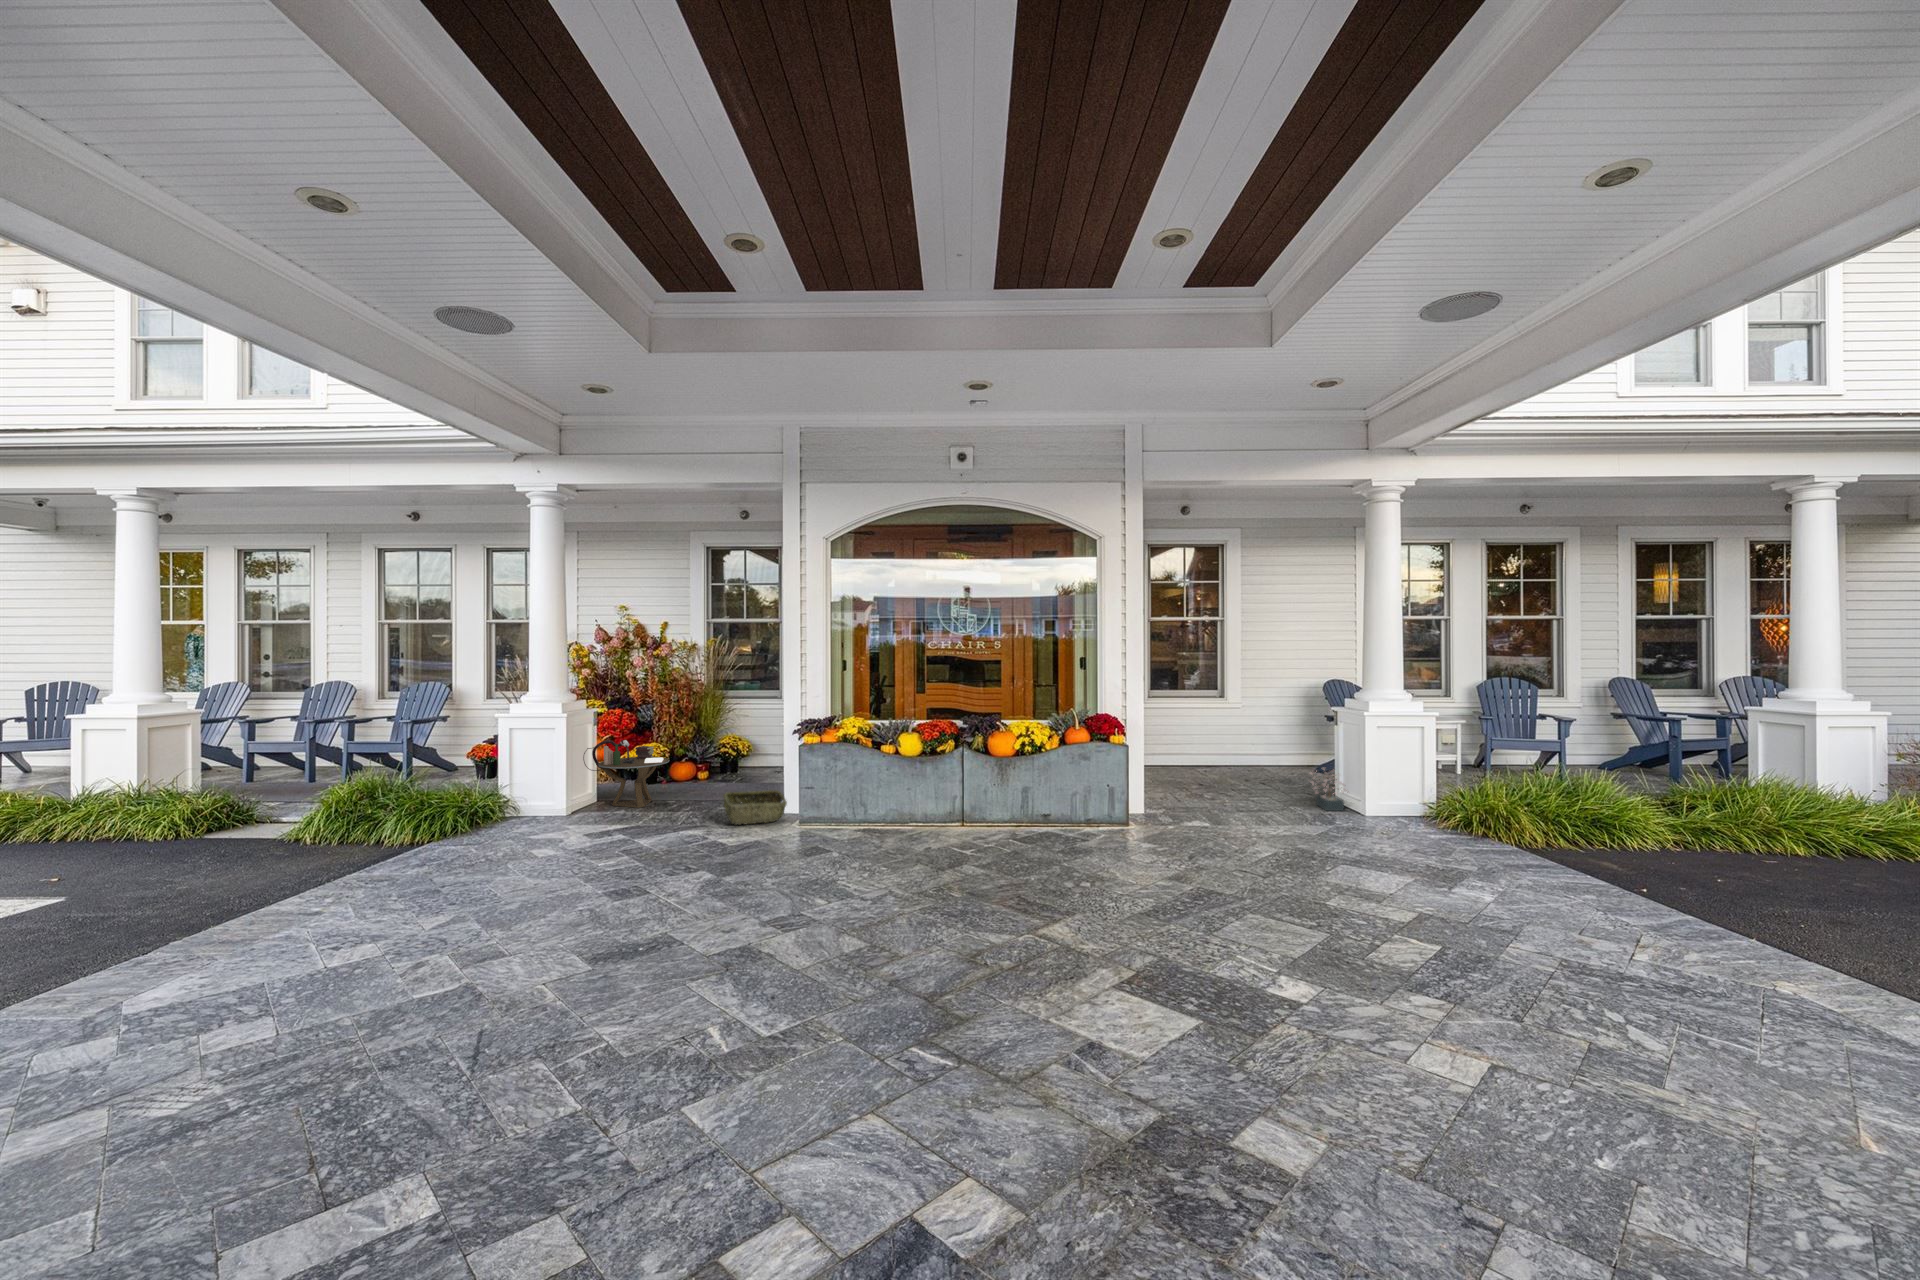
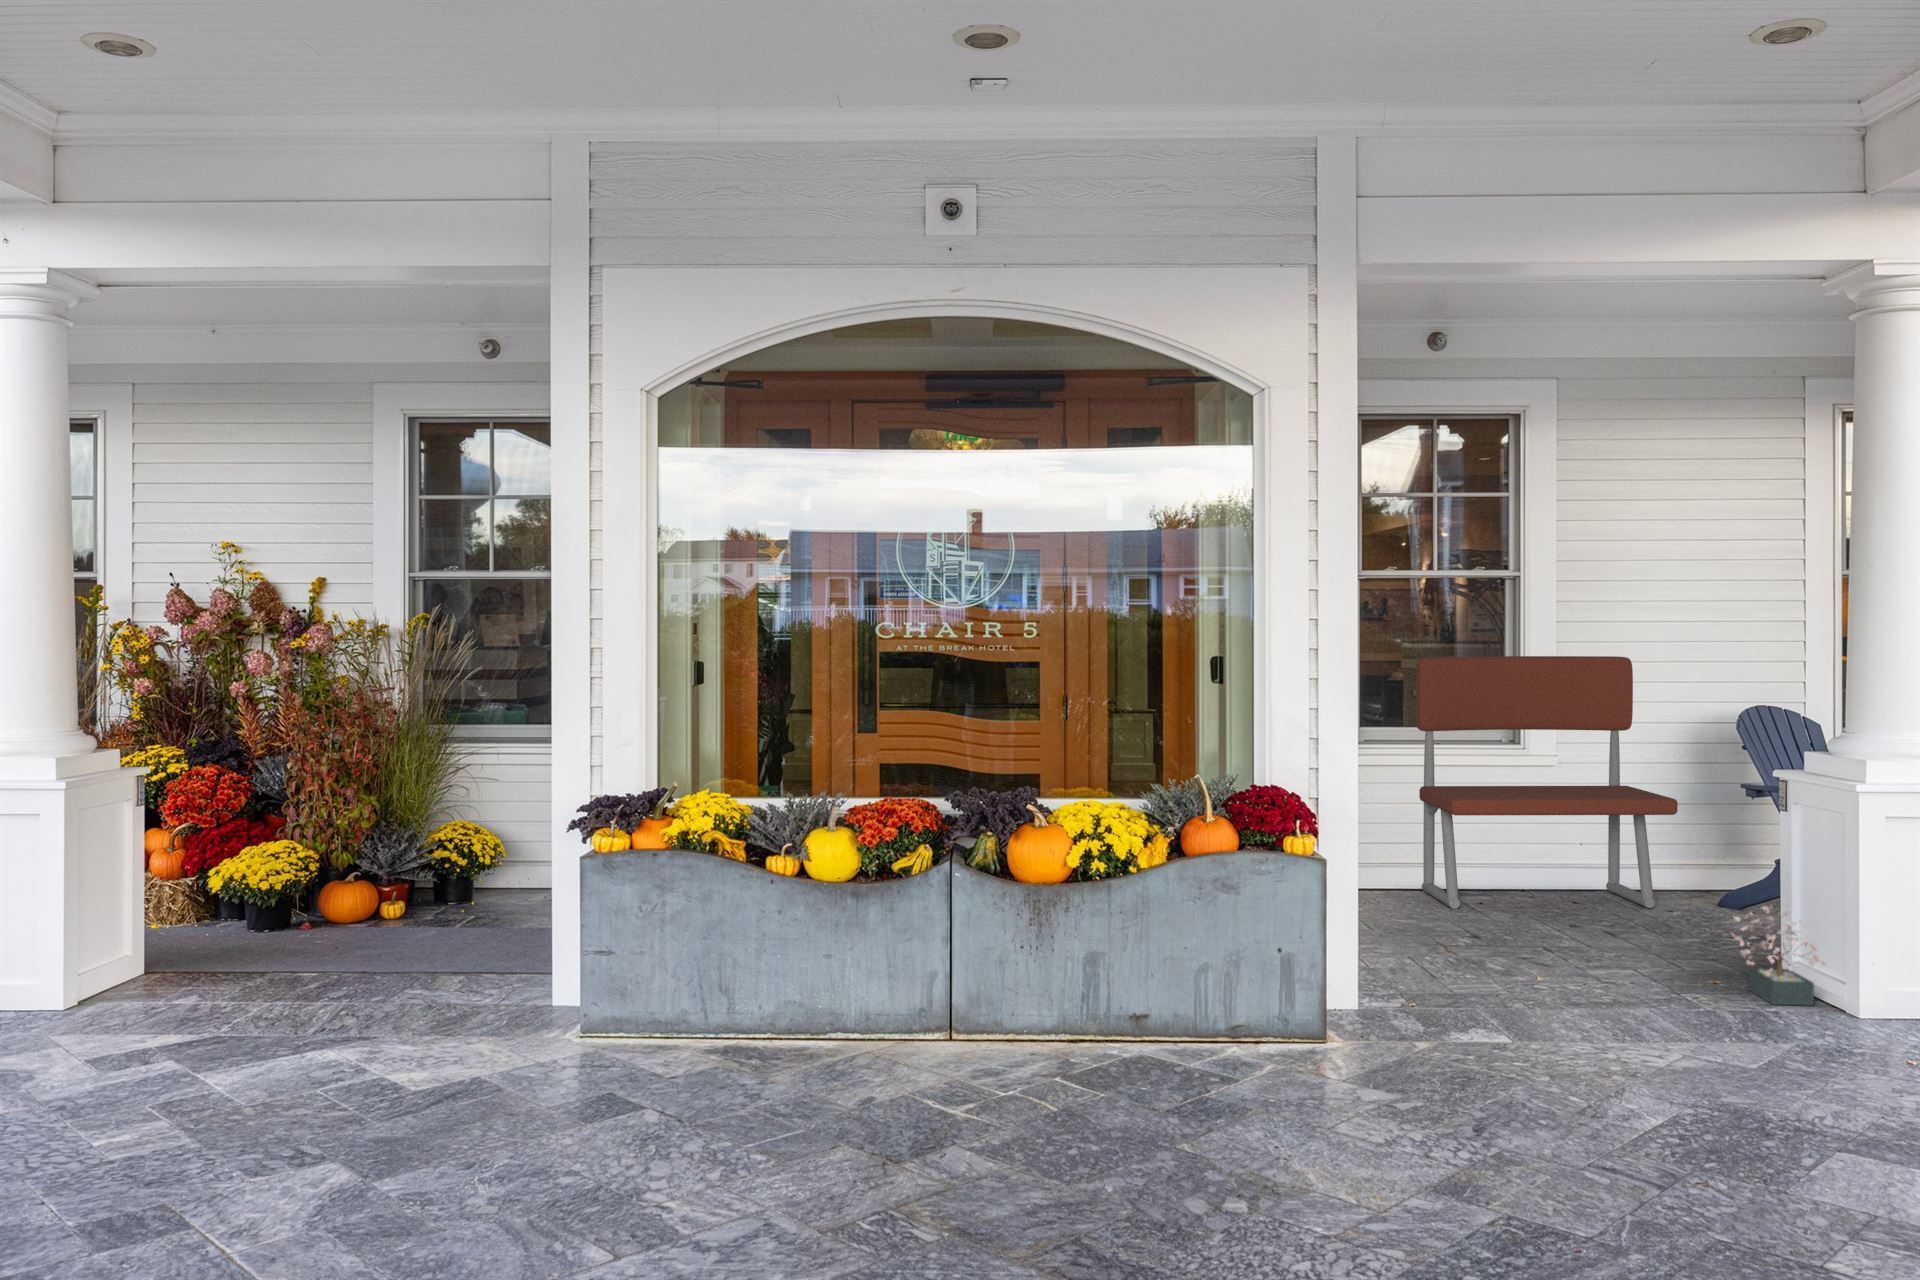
bench: none [1171,658,1289,773] -> present [1416,656,1678,909]
side table: present [583,740,670,808] -> none [108,836,305,991]
woven basket: present [723,790,787,825] -> none [410,956,554,1037]

